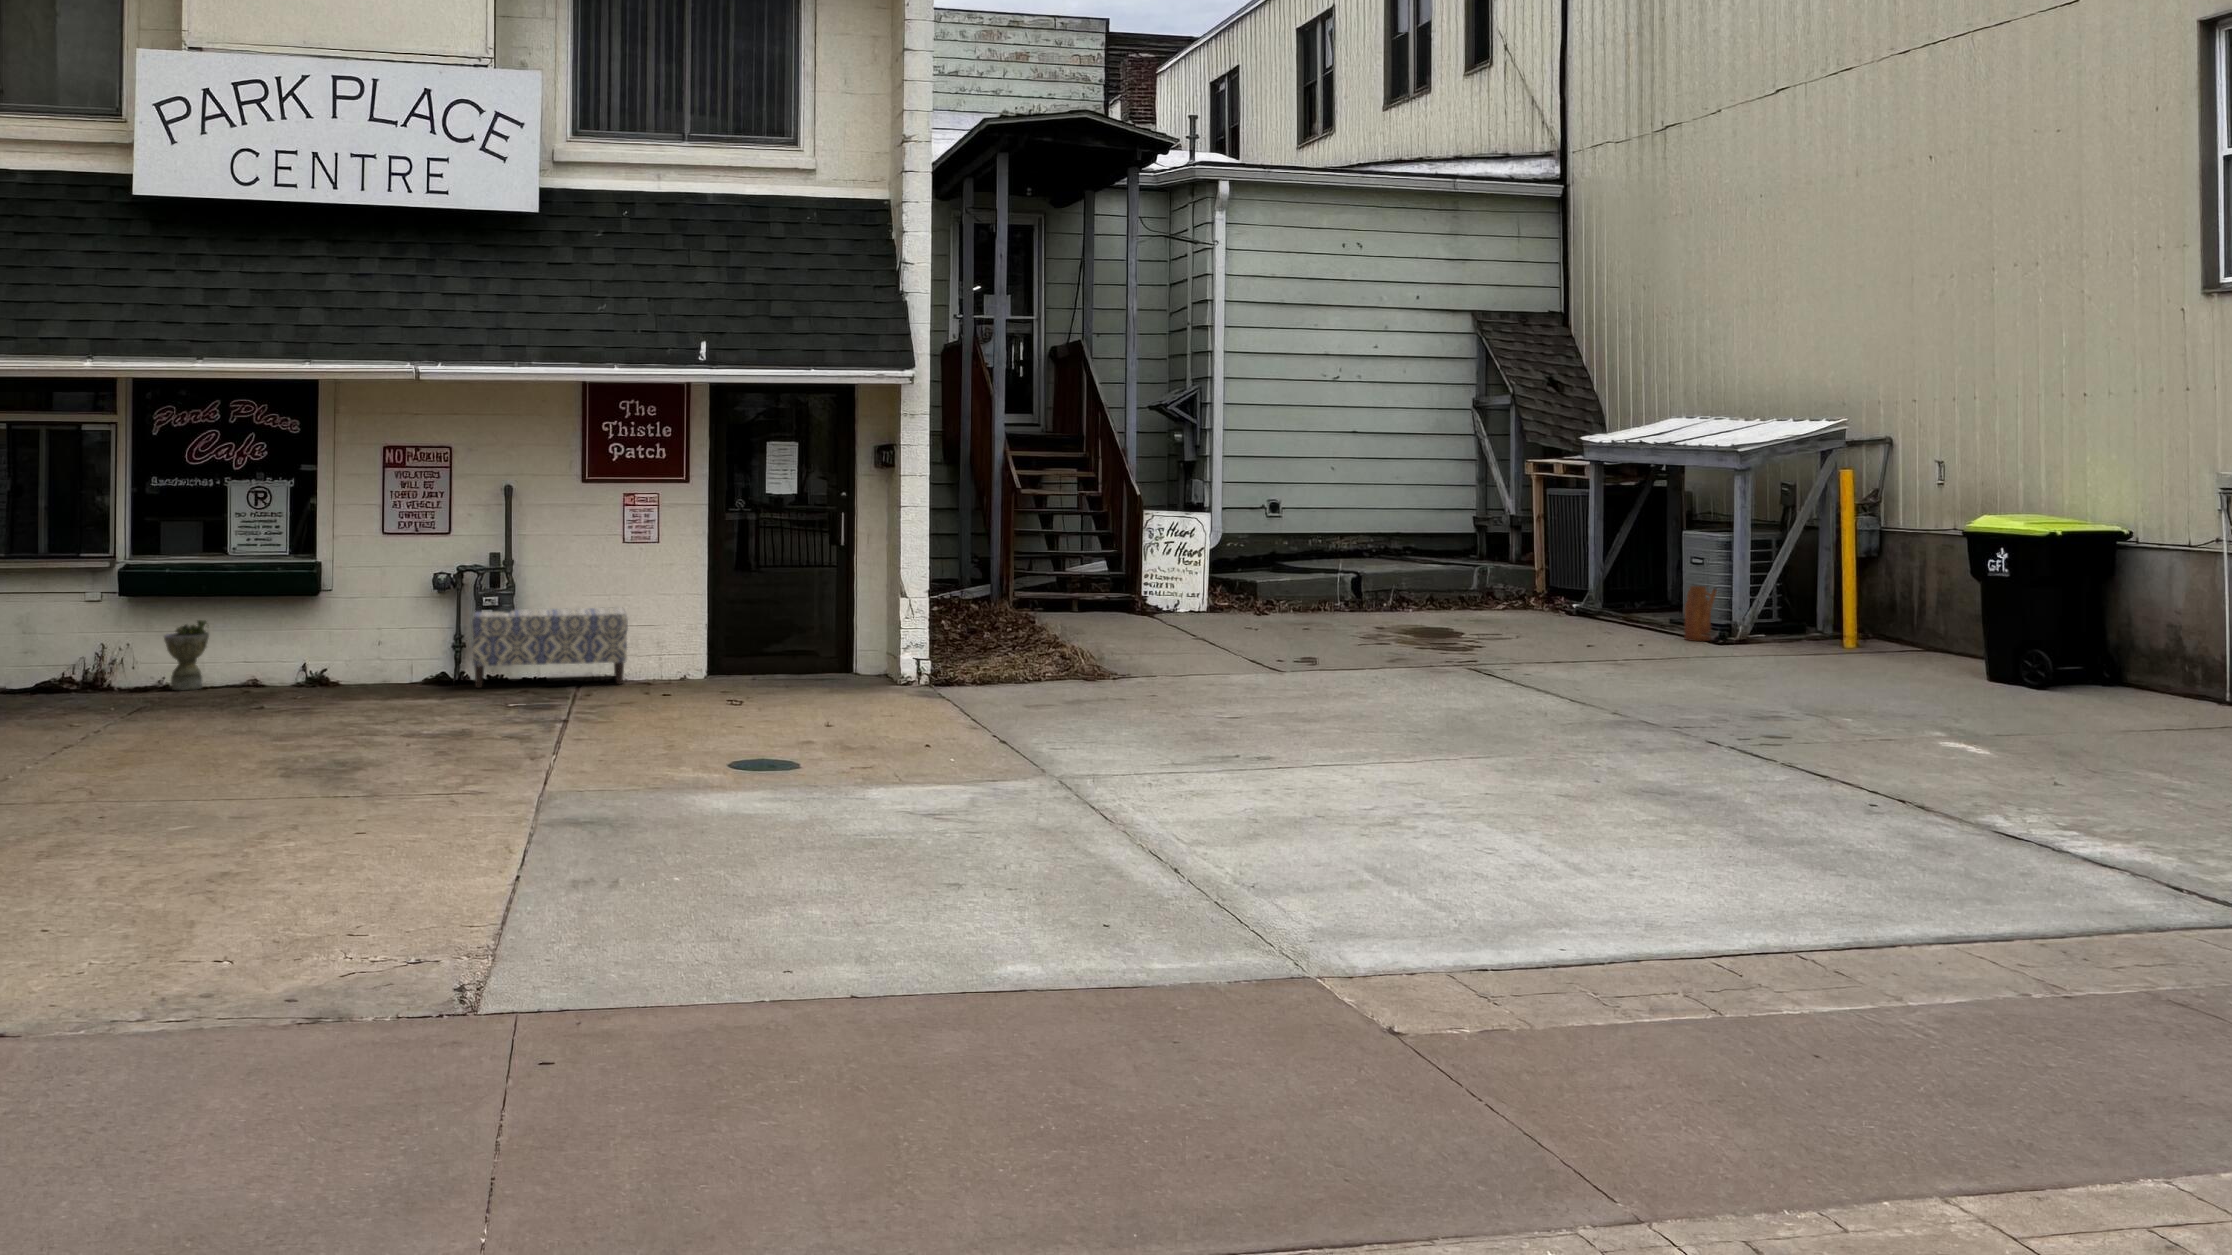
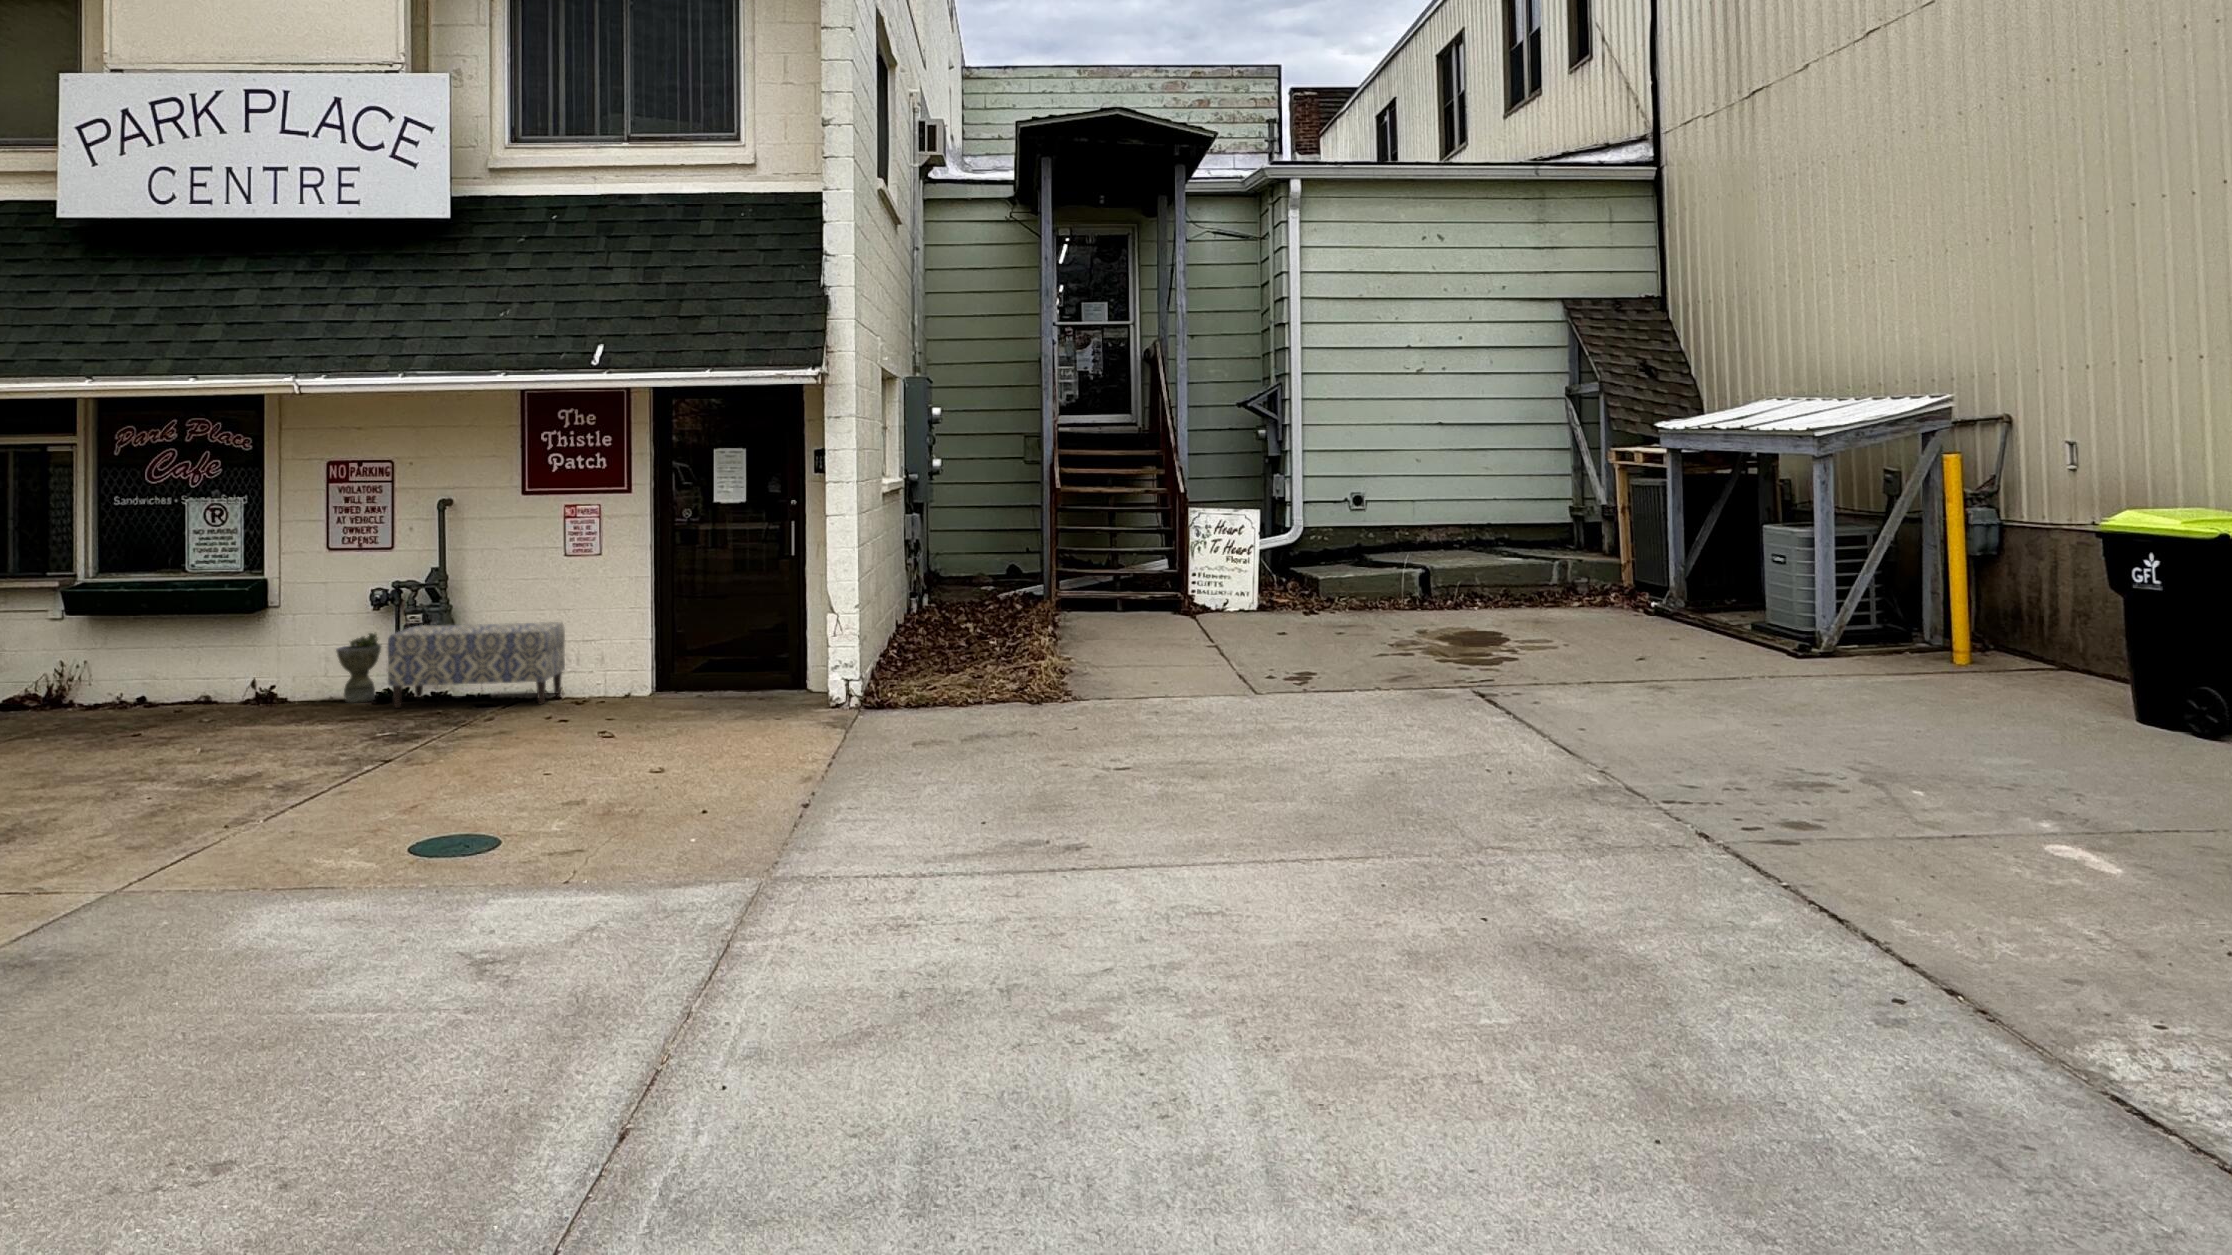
watering can: present [1684,586,1717,641] -> none [1764,589,1800,653]
planter: present [164,620,209,690] -> present [336,633,381,703]

